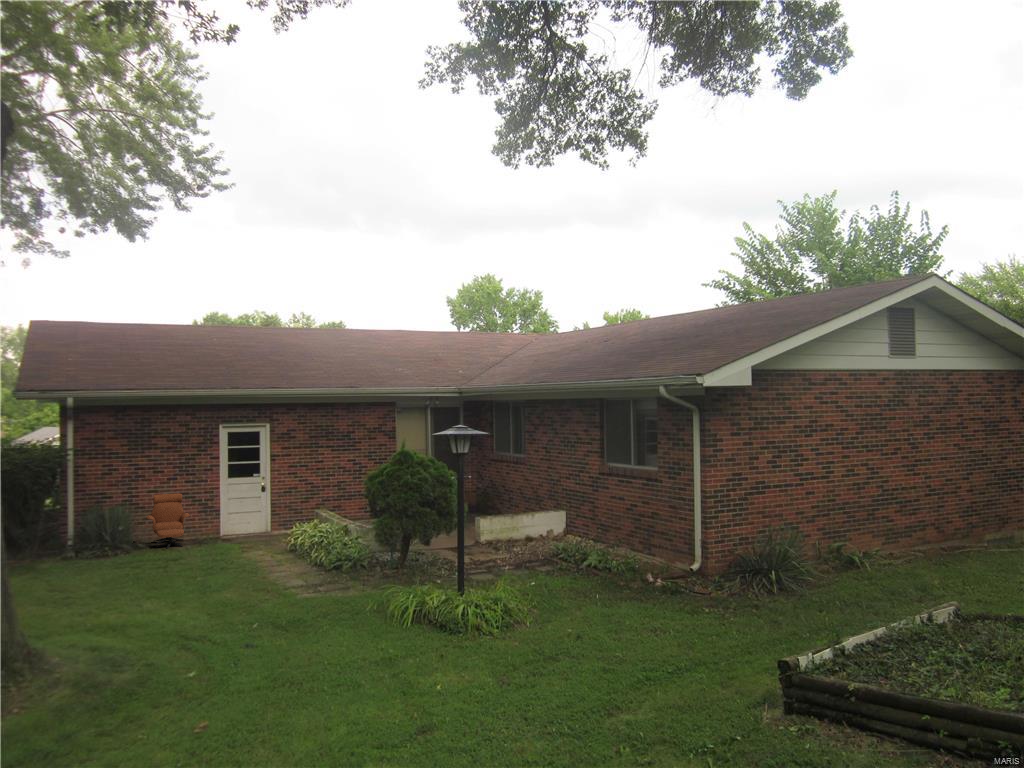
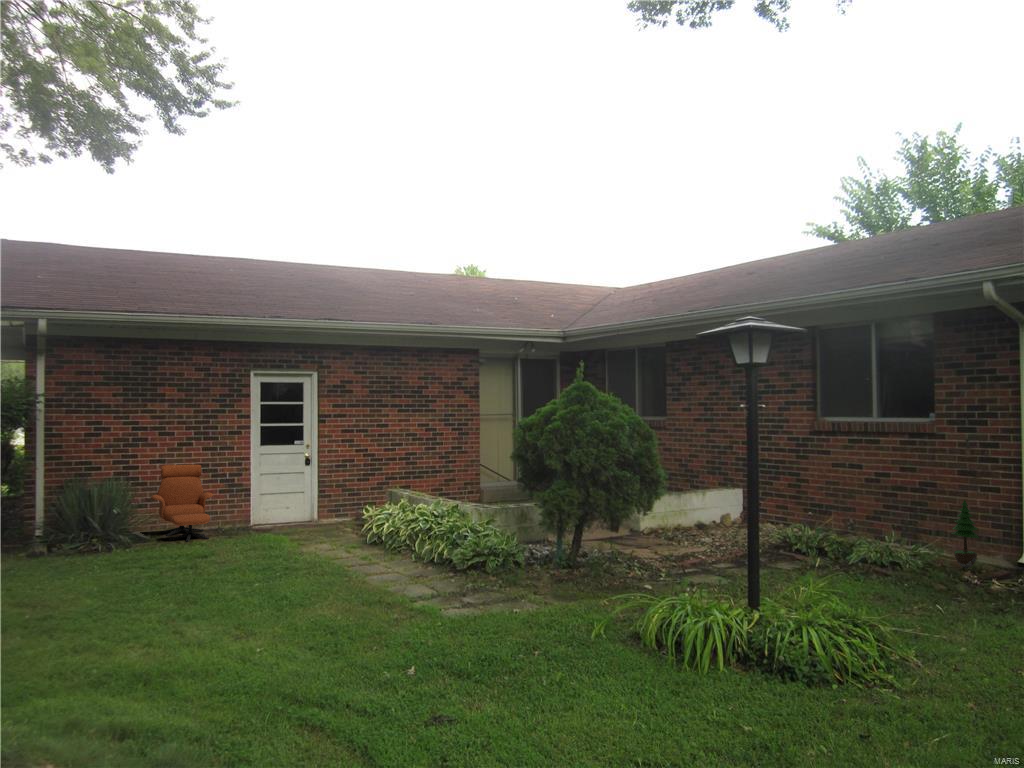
potted tree: none [653,526,670,573] -> present [951,500,979,569]

